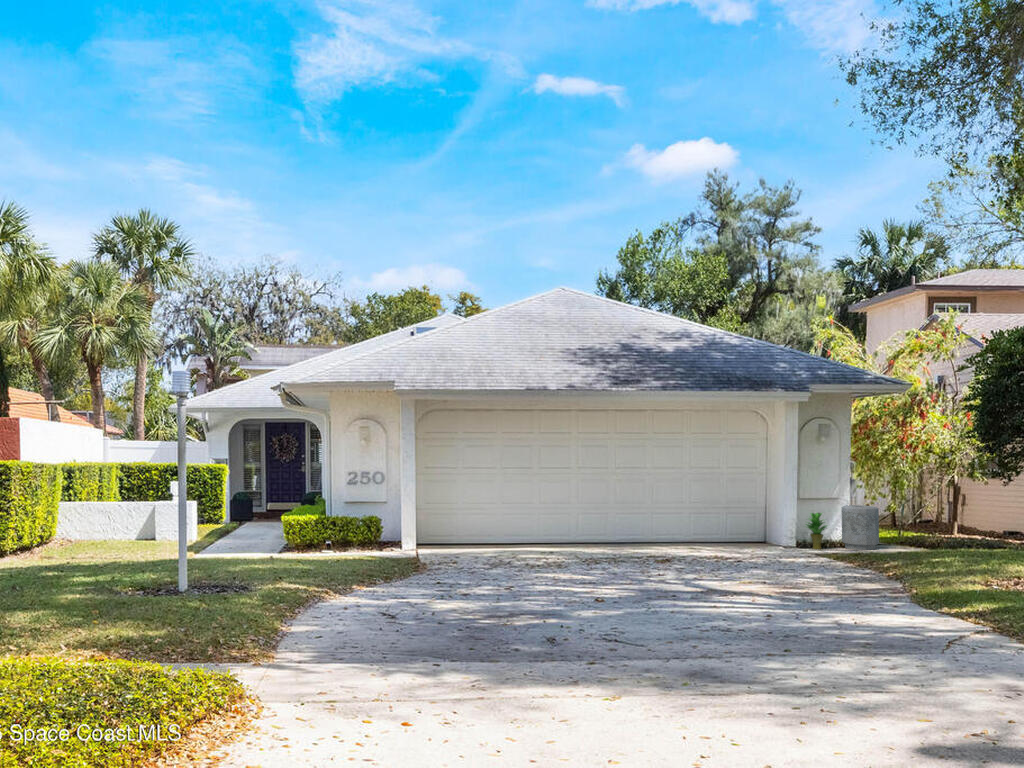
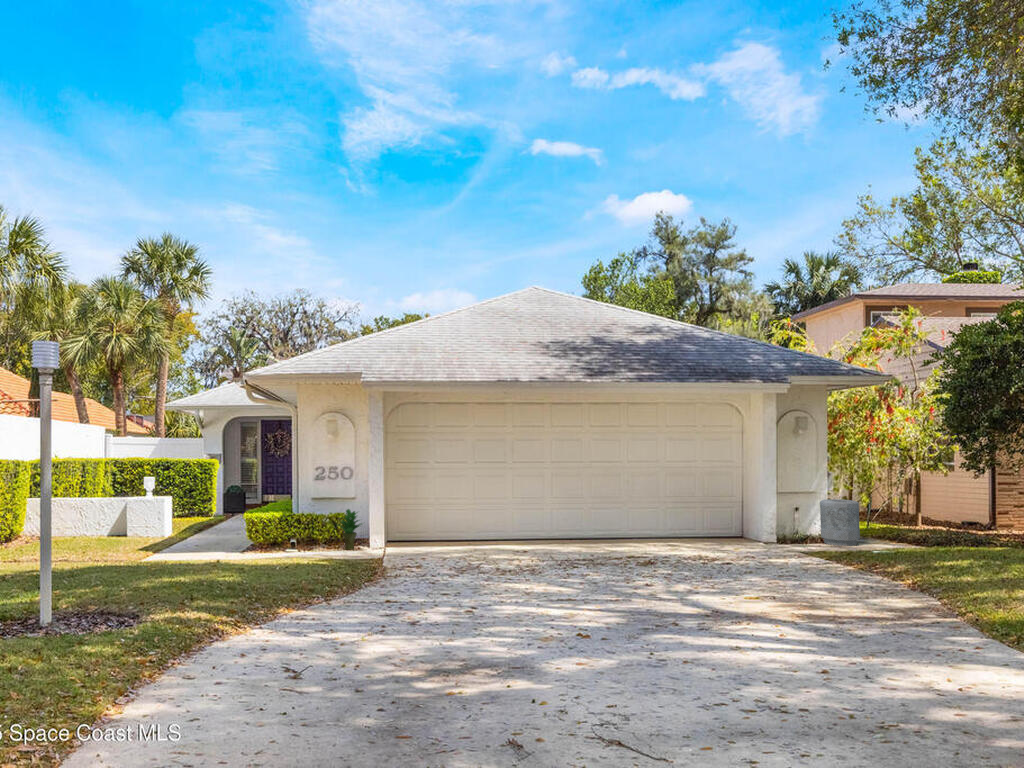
potted plant: present [806,513,827,549] -> present [340,509,362,550]

